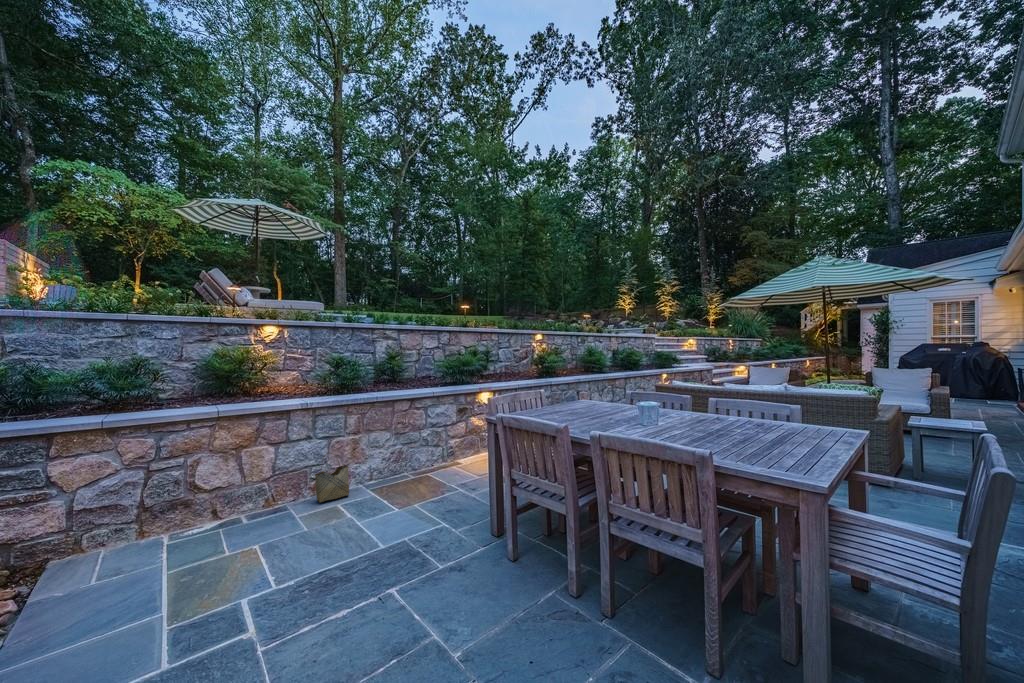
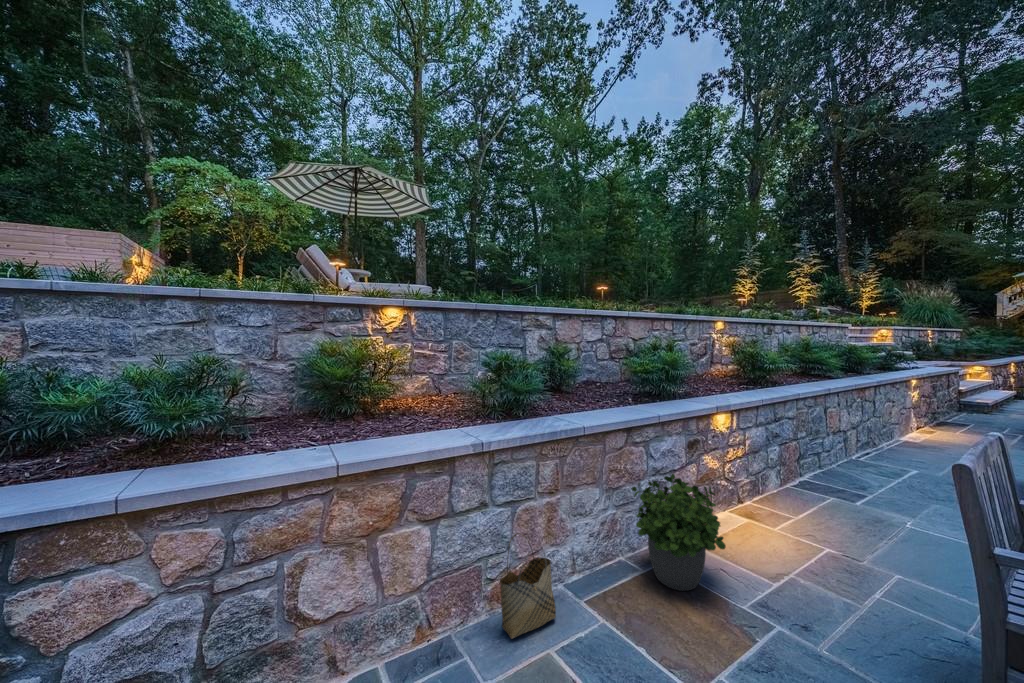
potted plant: none [405,423,453,482] -> present [632,474,726,591]

